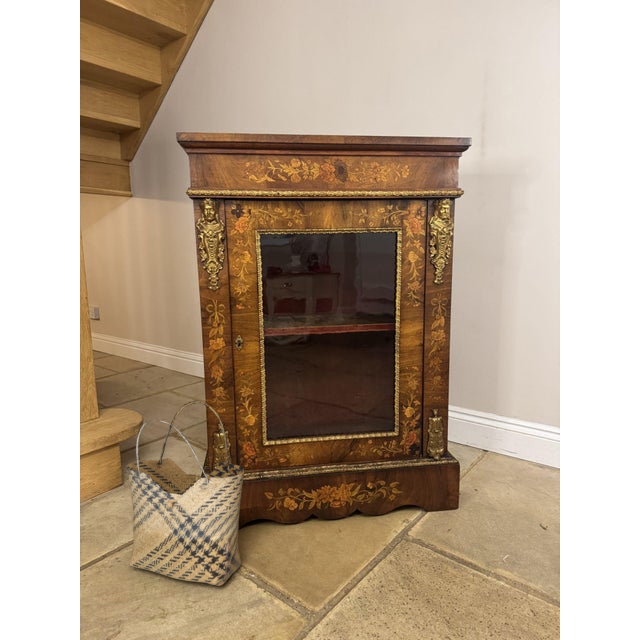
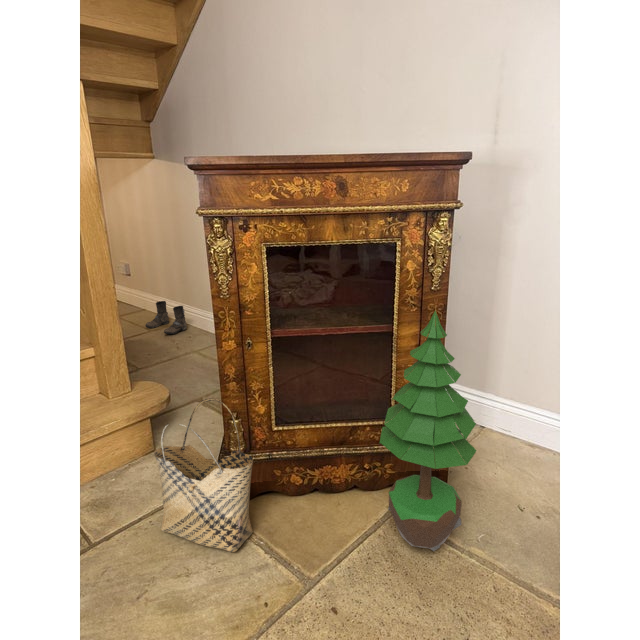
potted tree: none [392,283,501,572] -> present [380,311,477,551]
boots: none [114,342,159,375] -> present [145,301,187,334]

